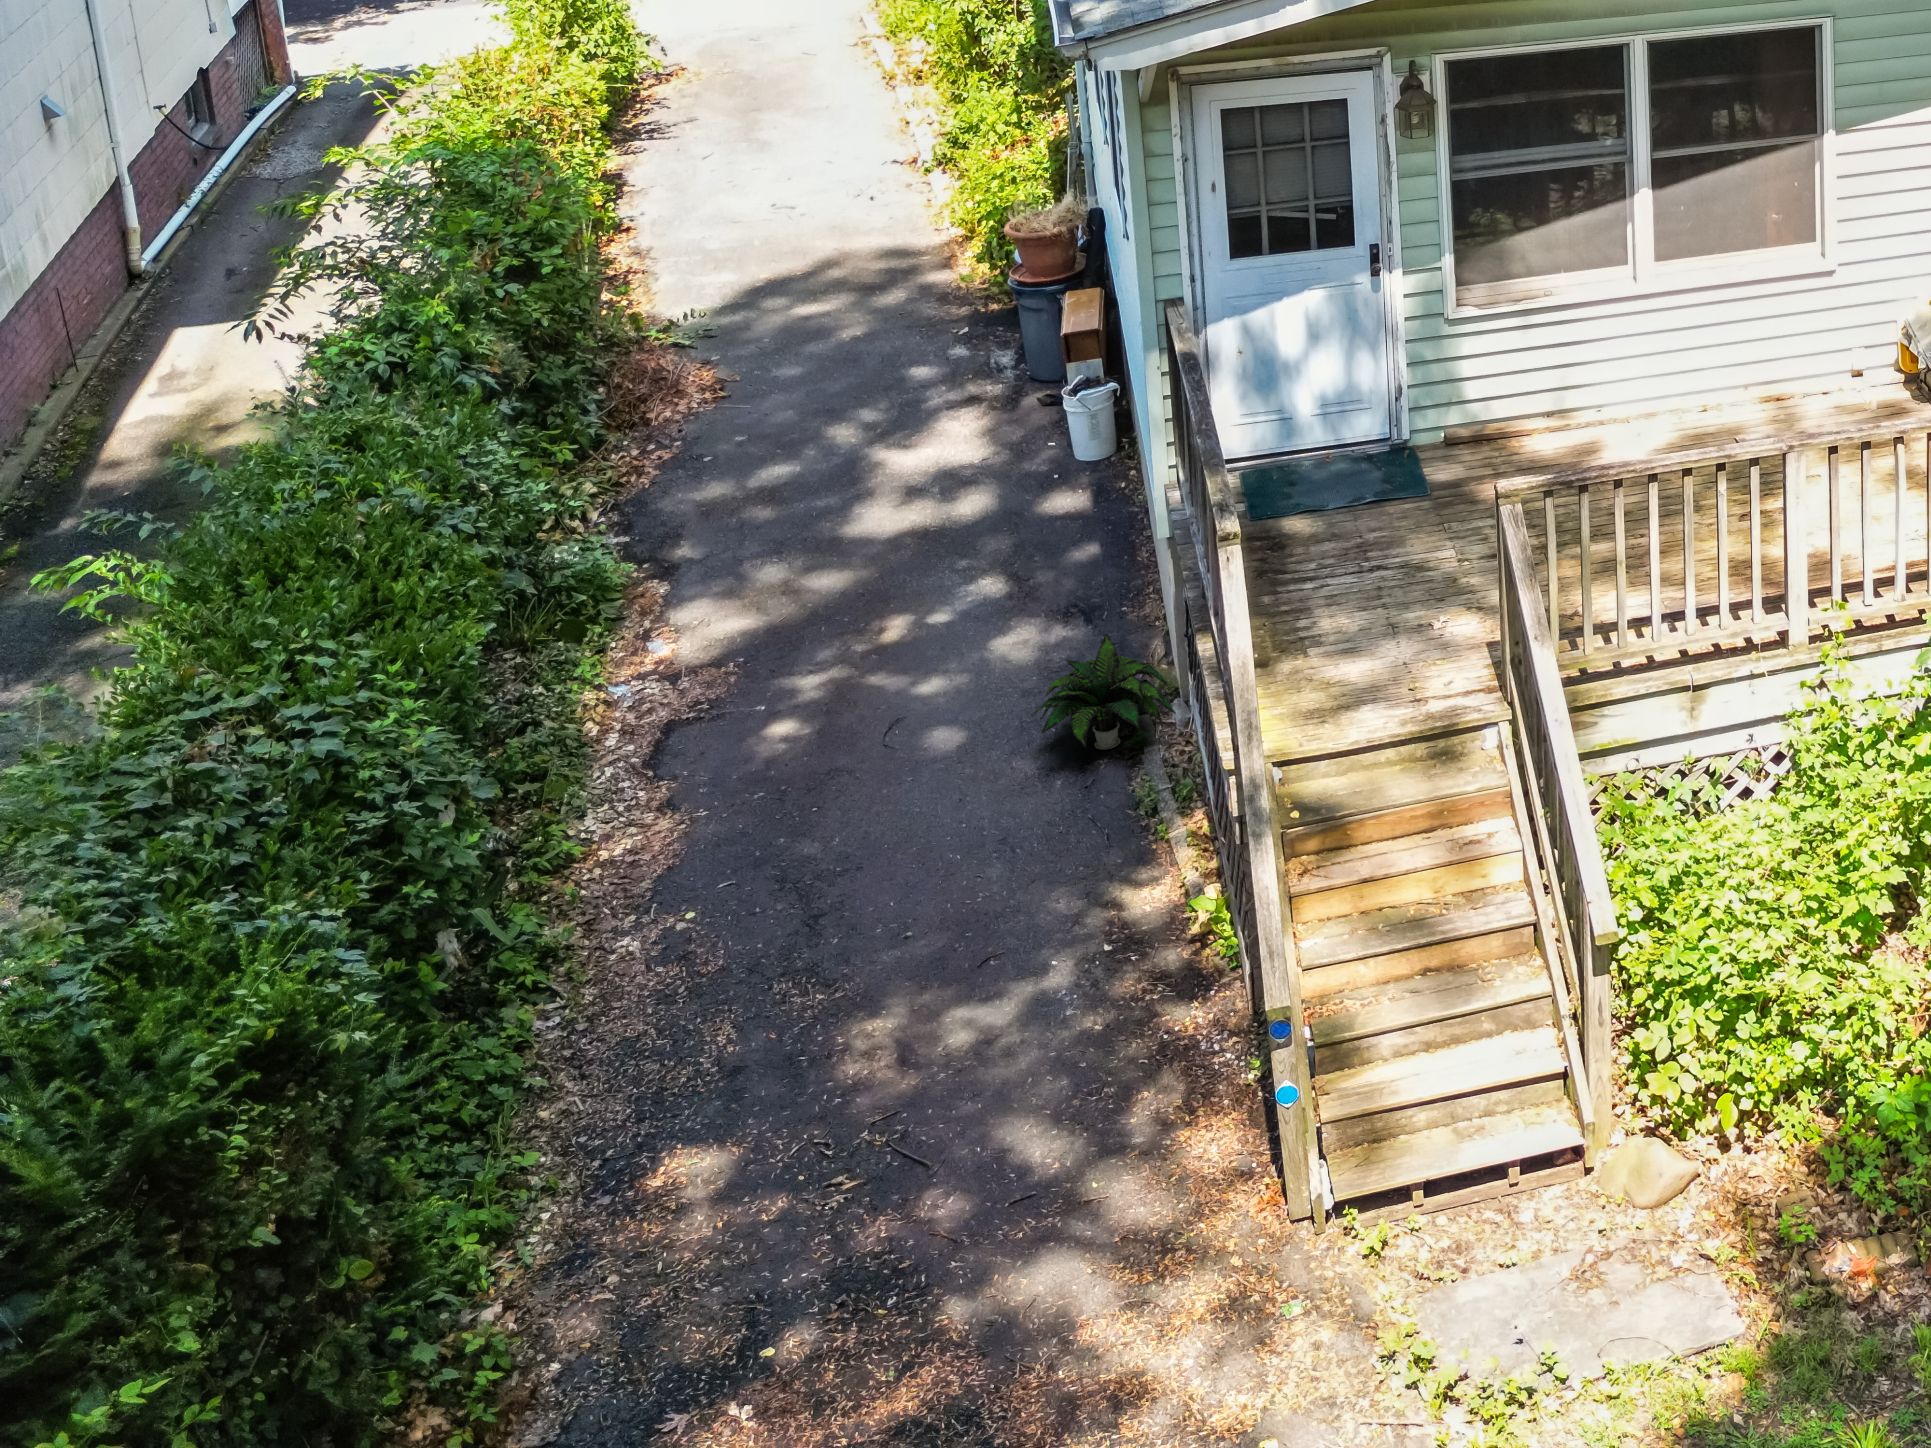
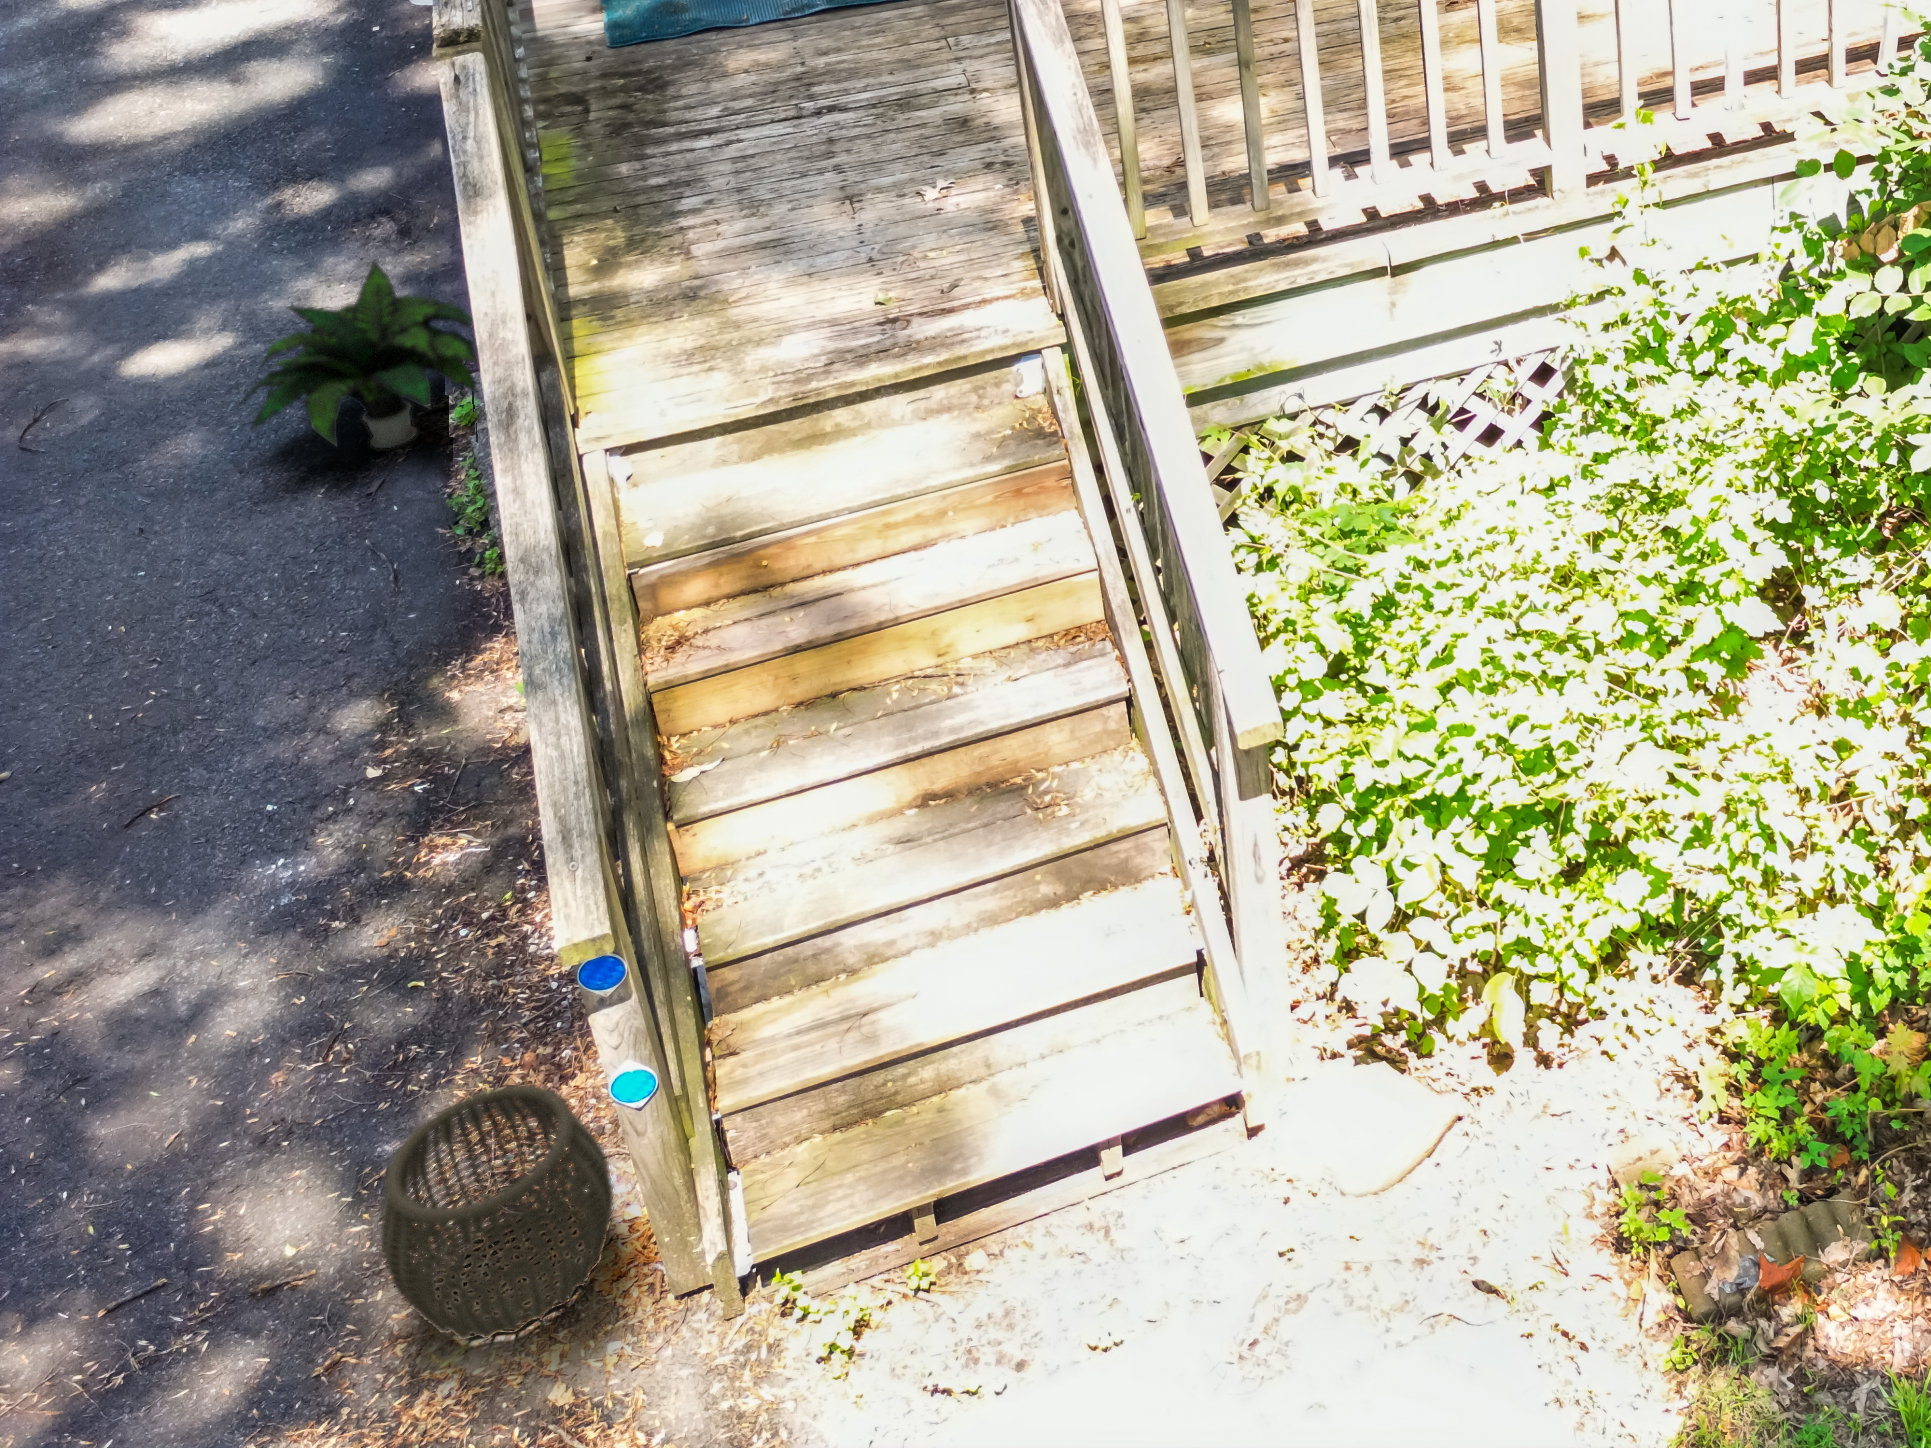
woven basket: none [1167,1090,1273,1218] -> present [381,1085,614,1340]

